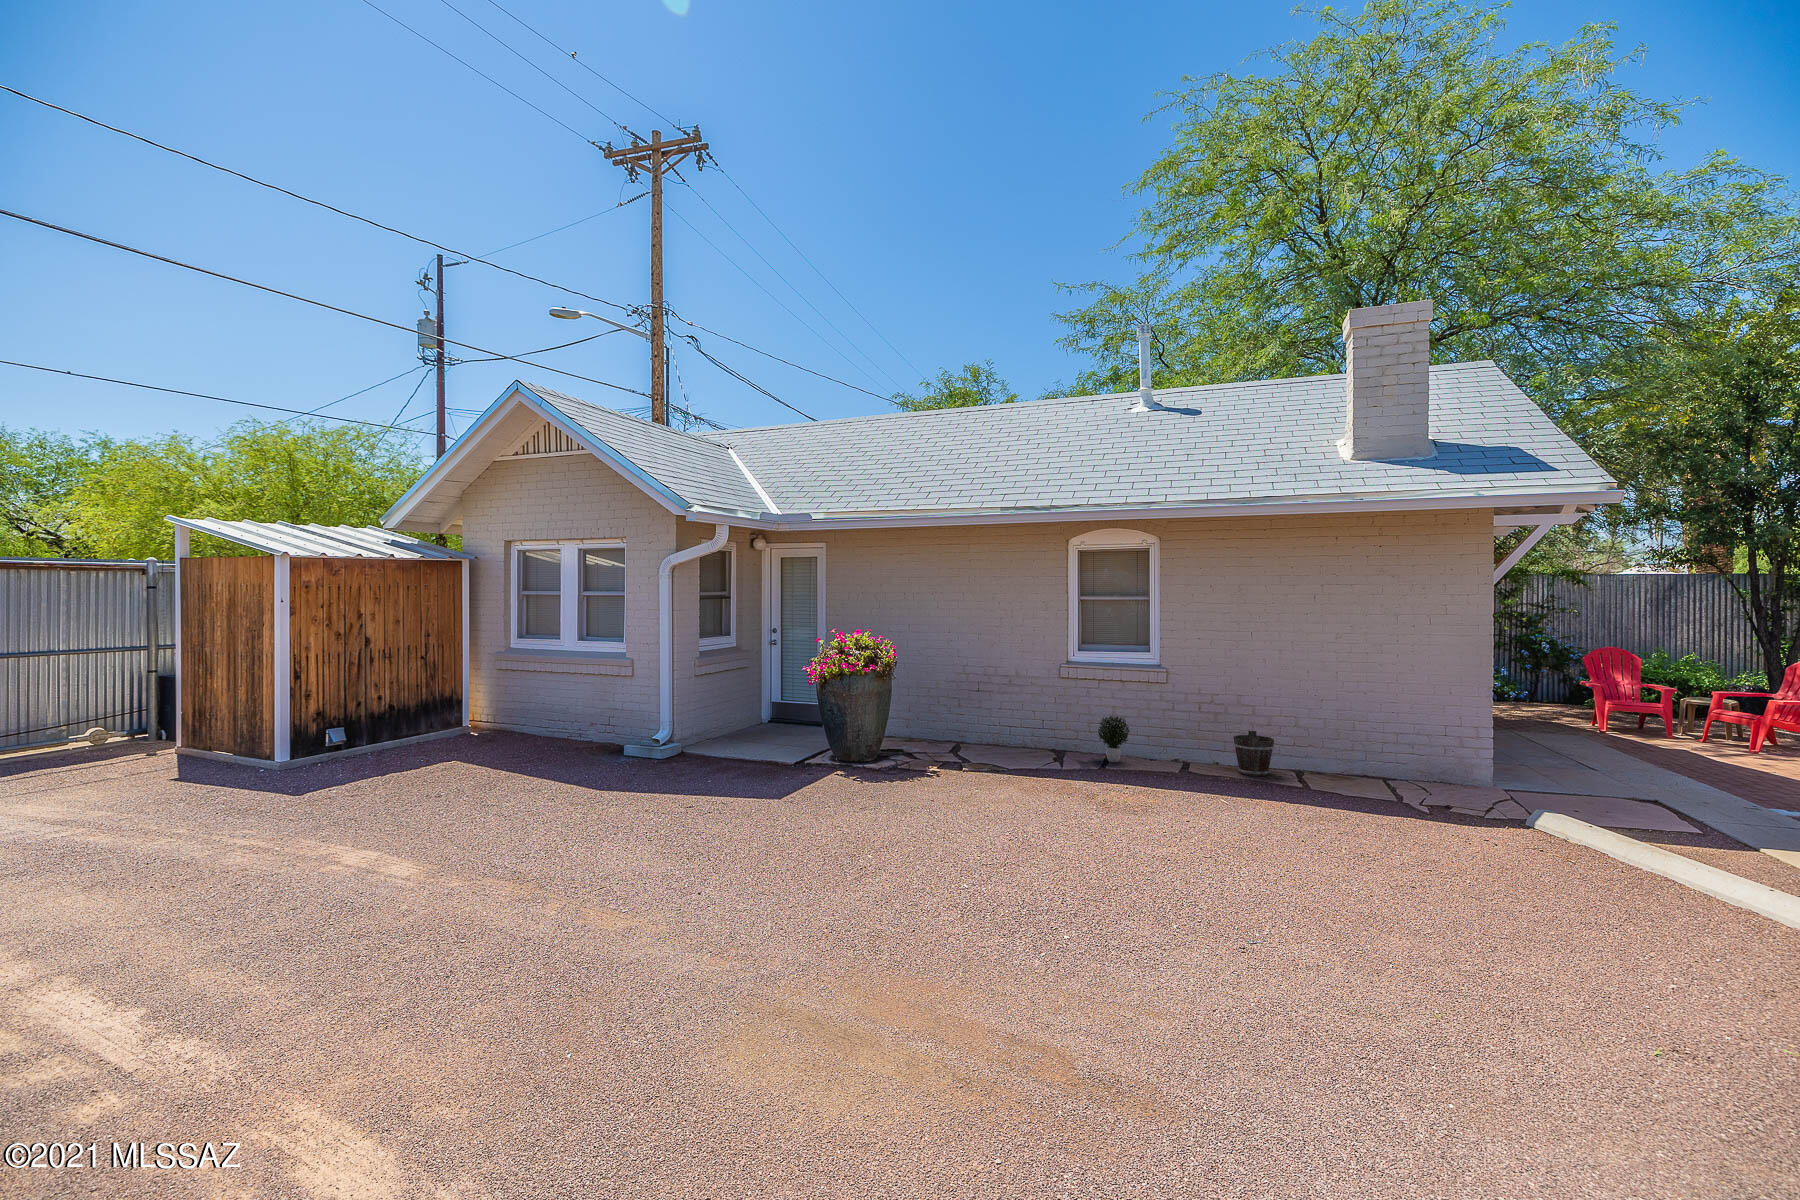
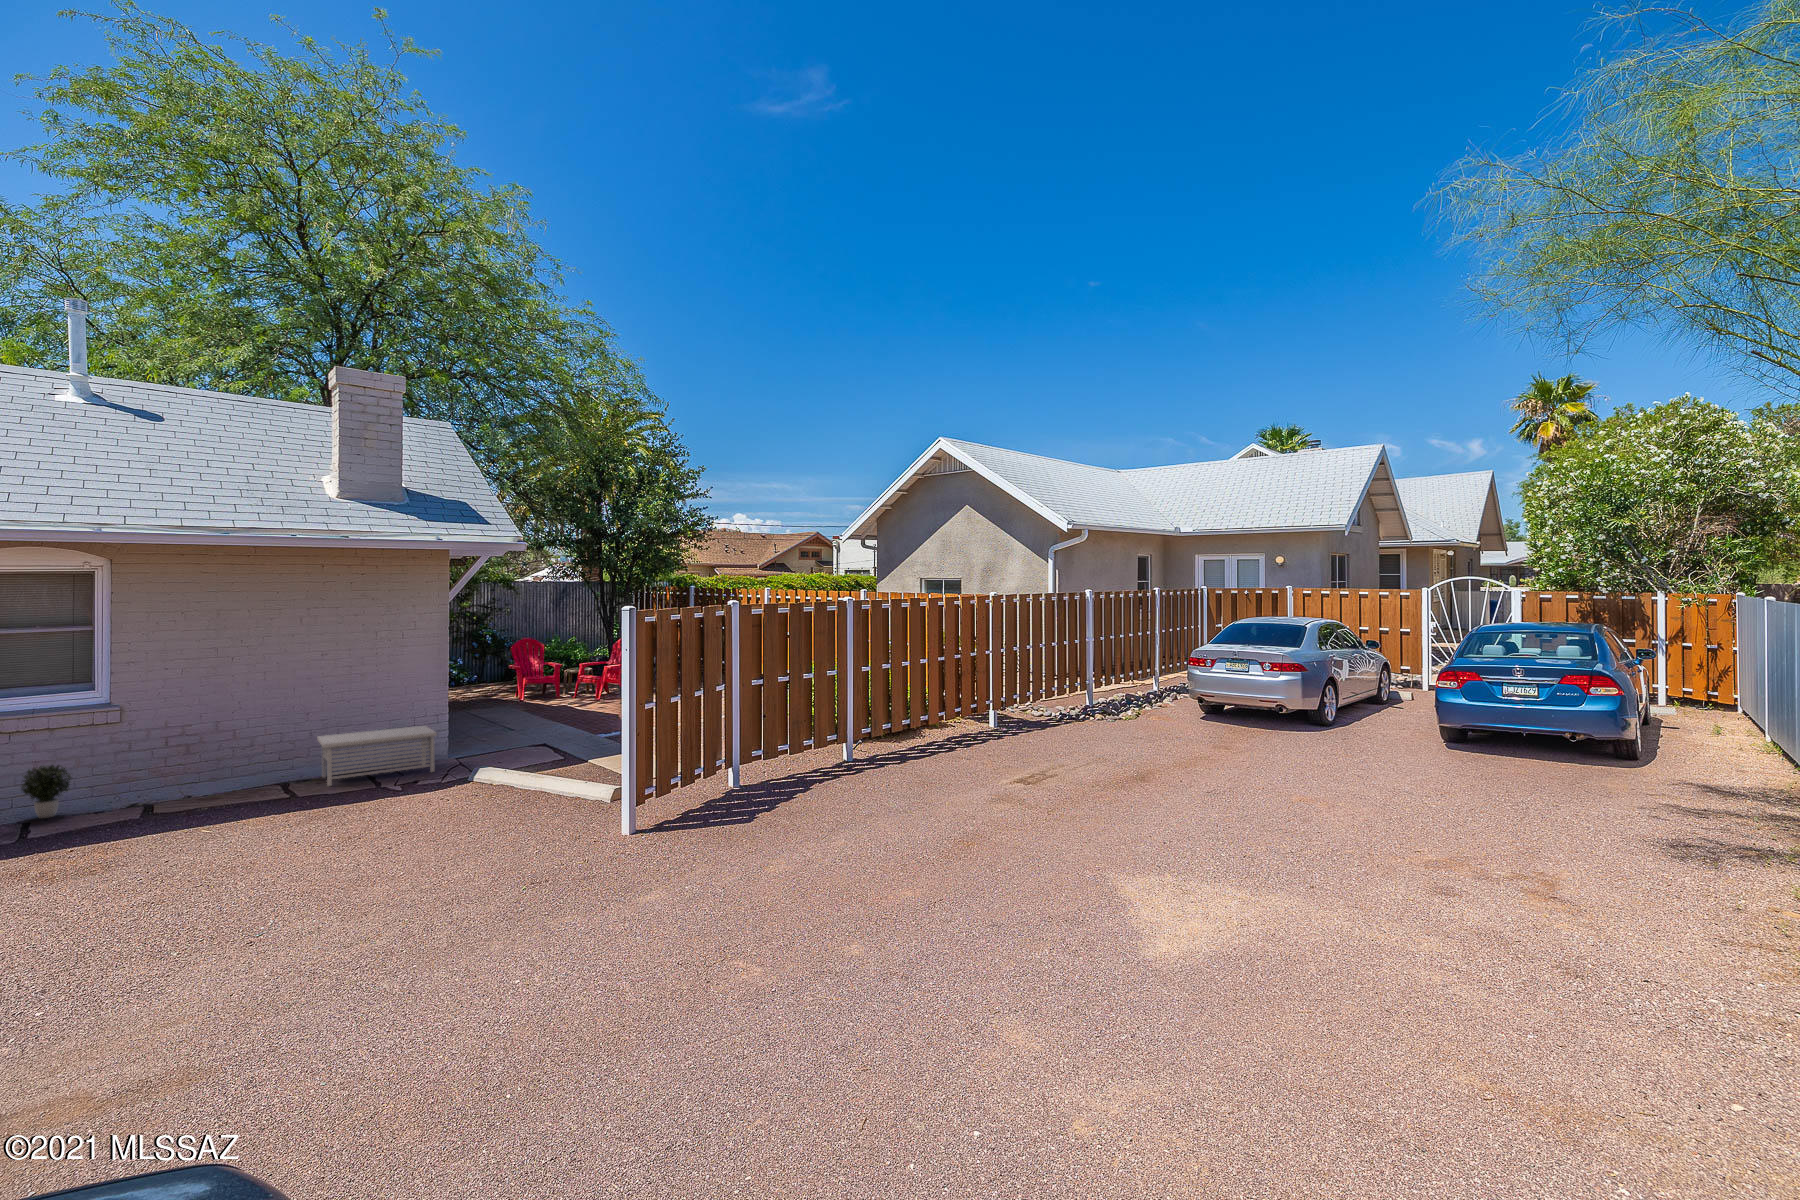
storage bench: none [1330,728,1477,799] -> present [317,726,437,786]
bucket: present [1233,731,1274,776] -> none [214,751,261,795]

